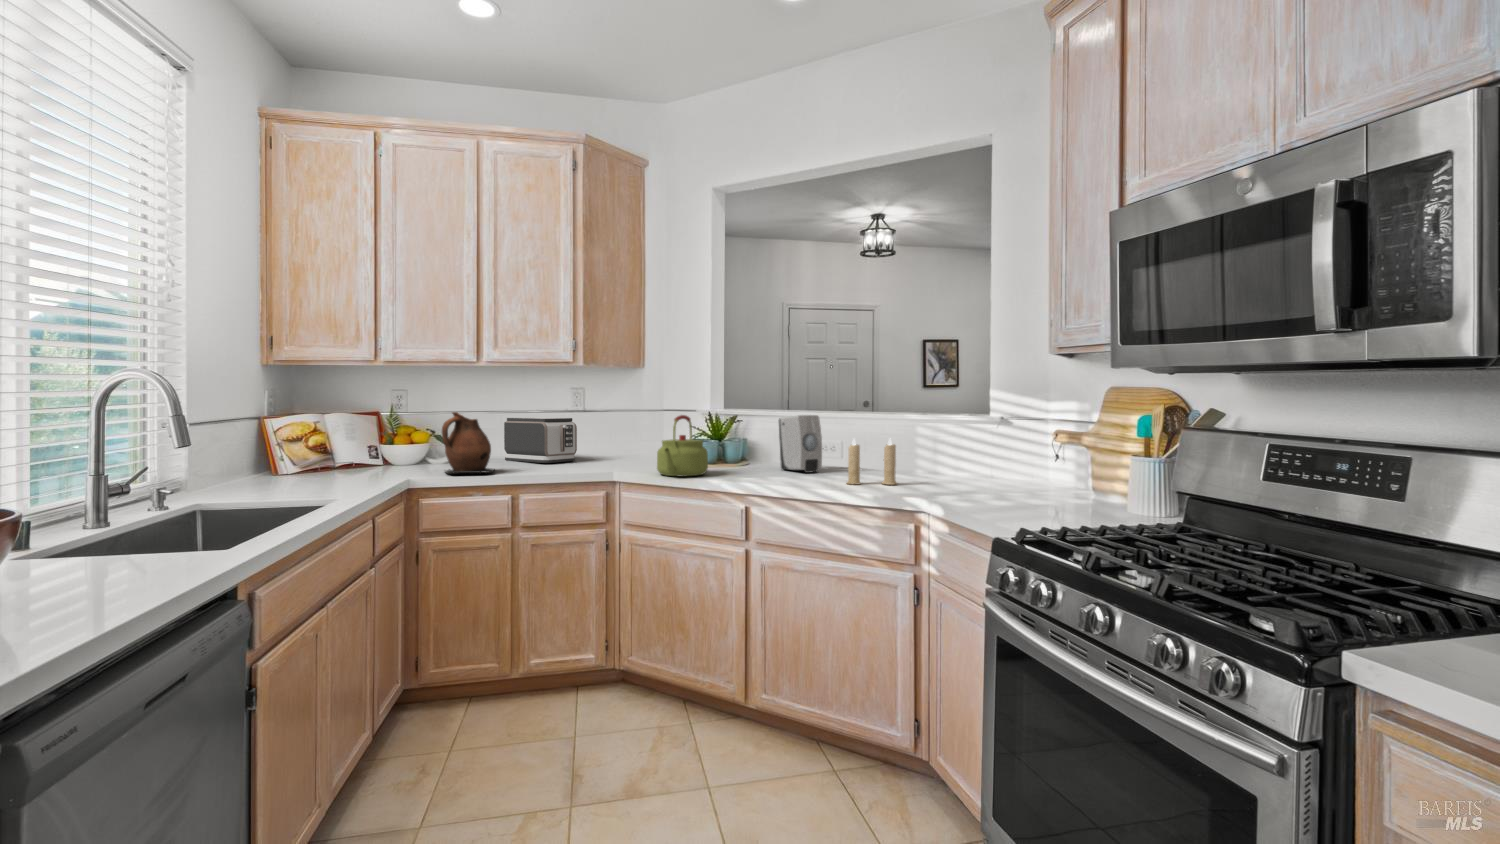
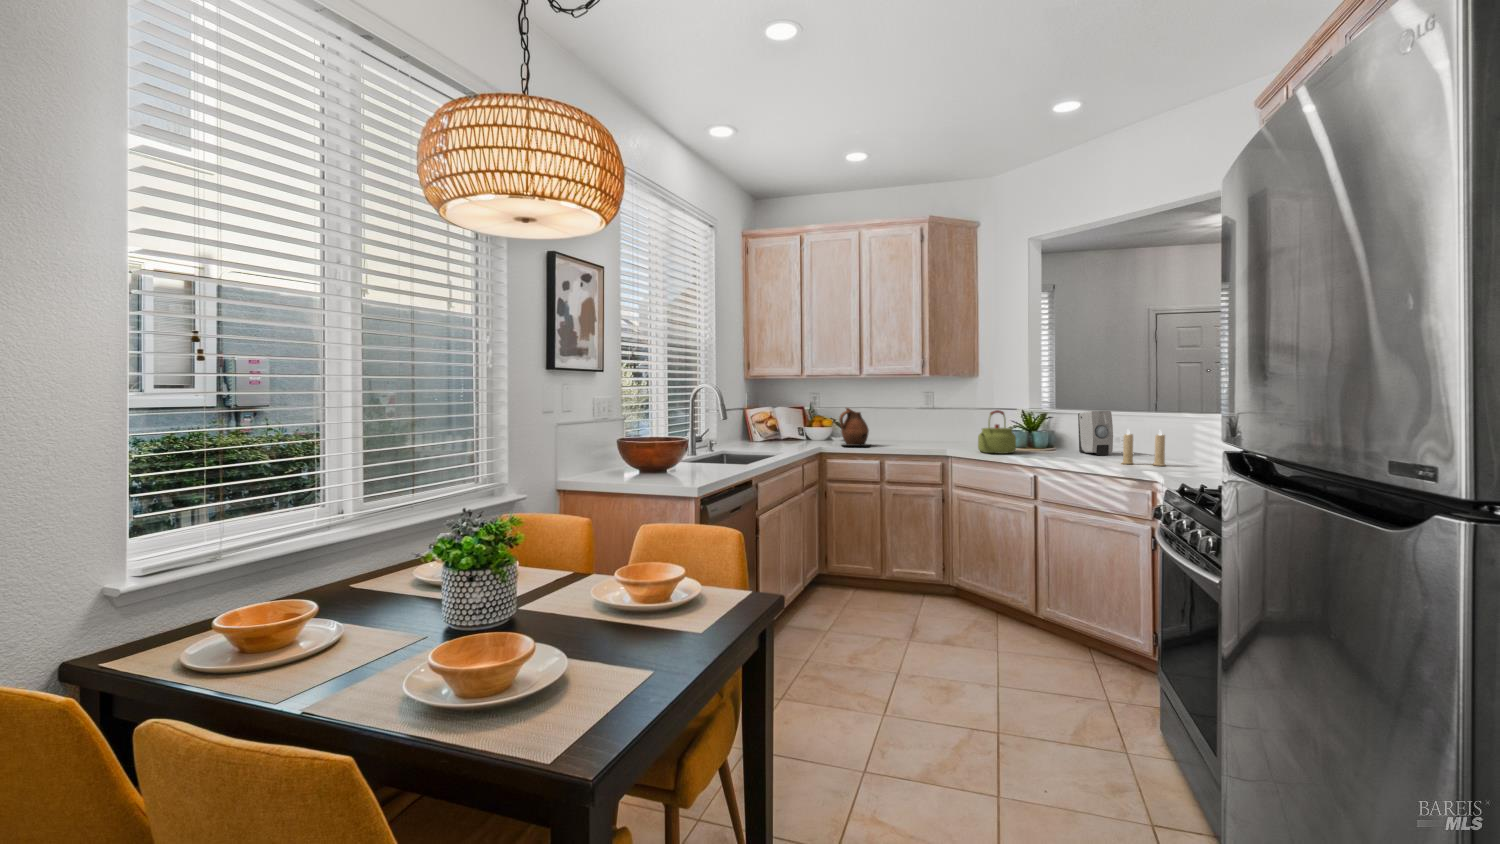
toaster: present [504,417,577,463] -> none [879,410,927,442]

